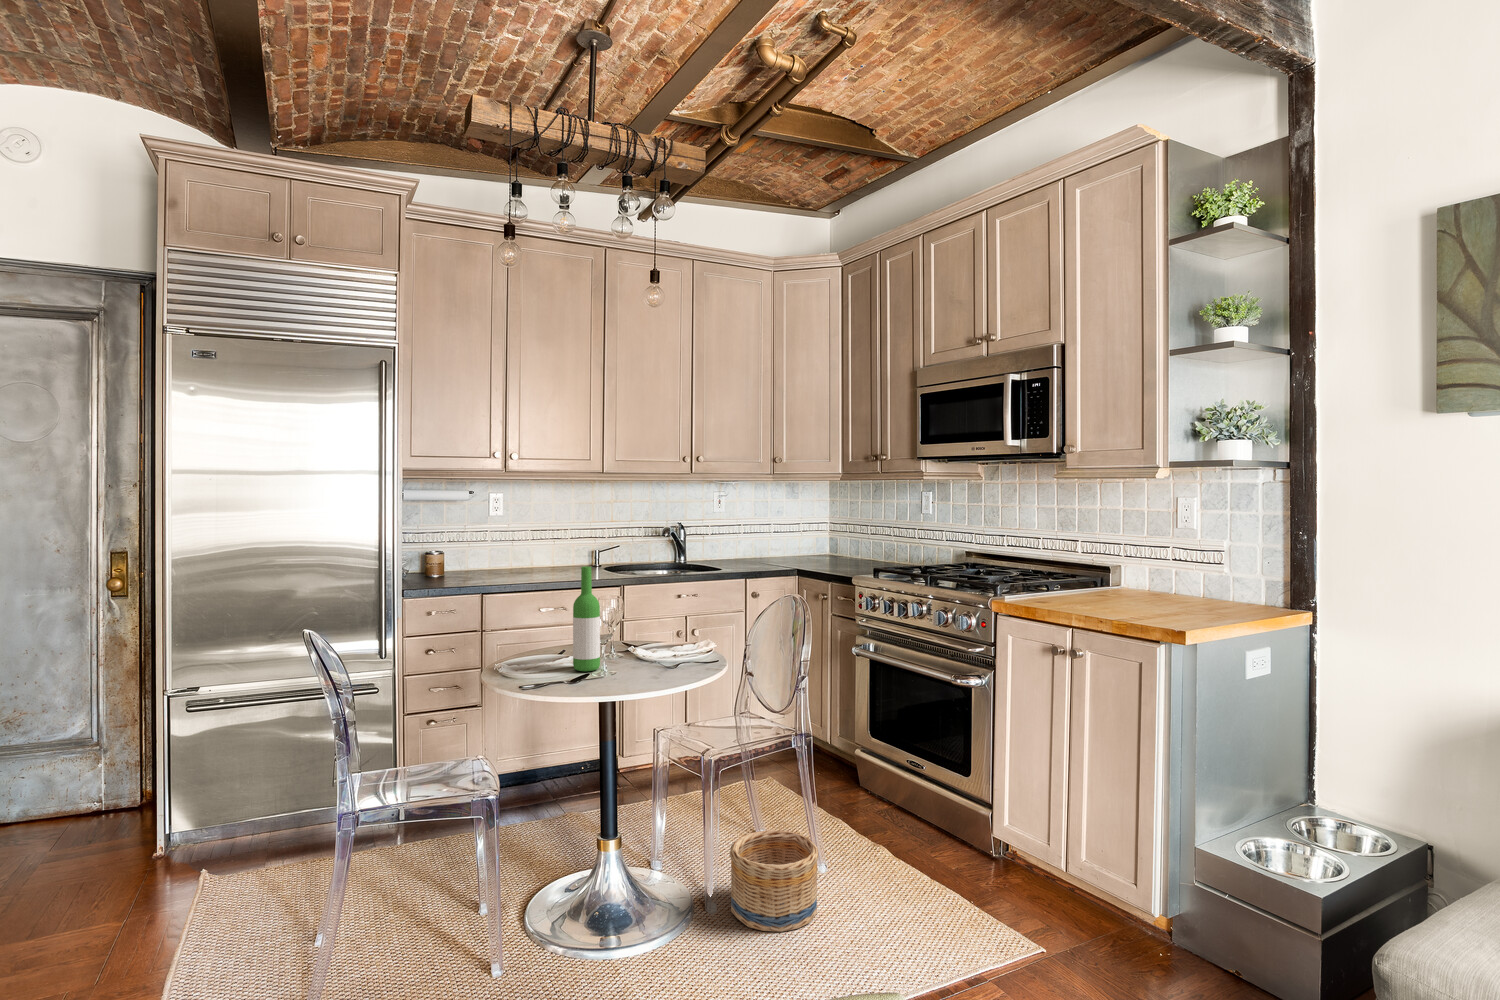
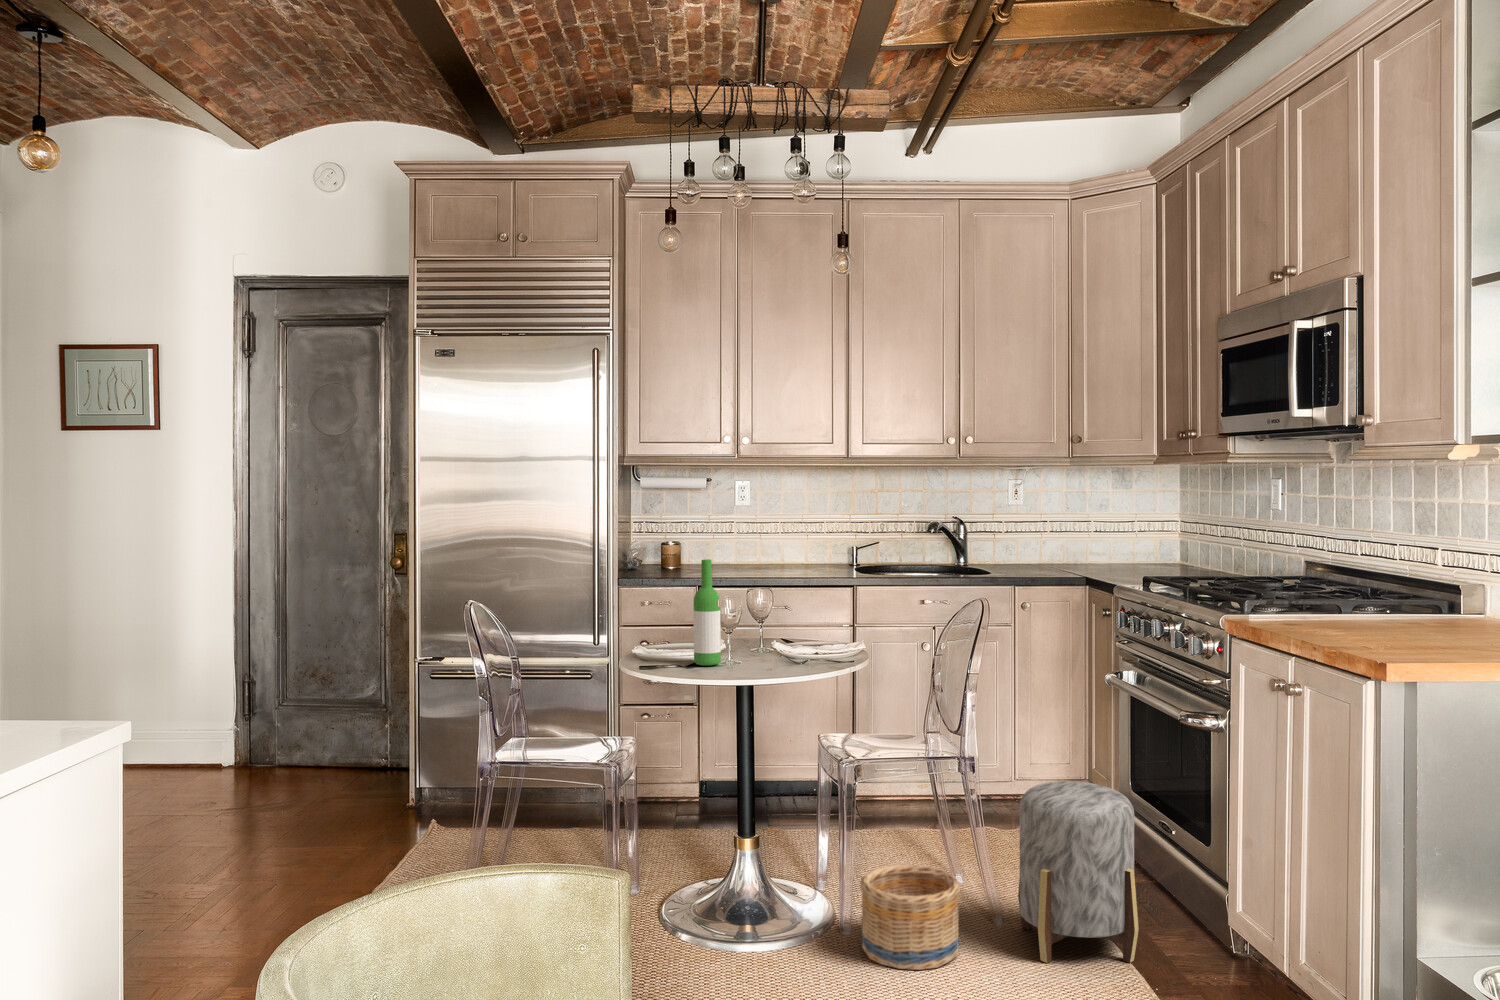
stool: none [836,739,945,897] -> present [1018,781,1139,963]

